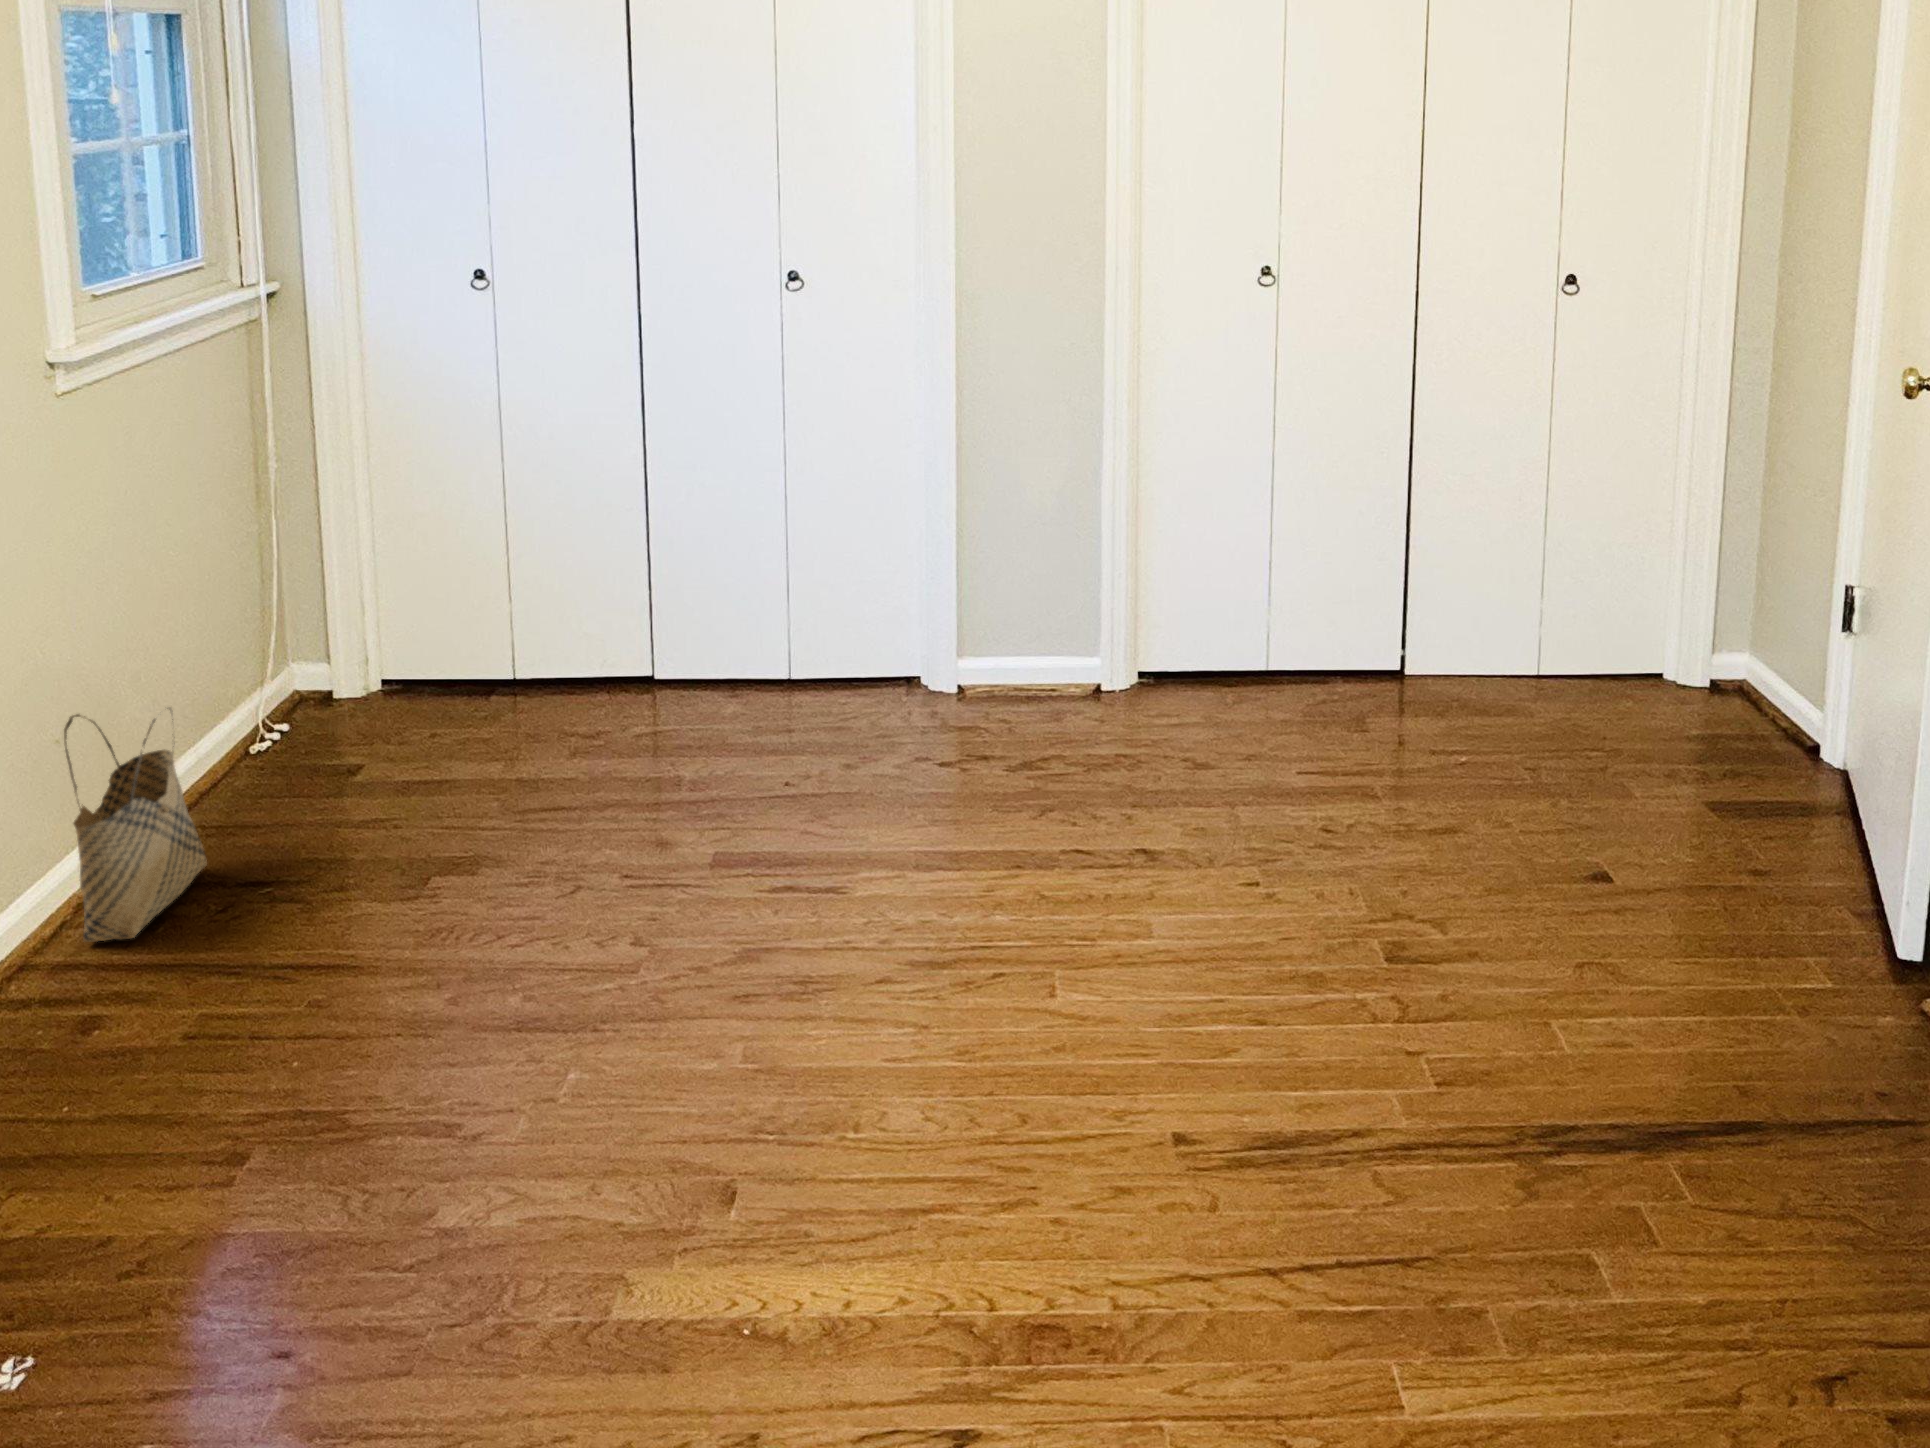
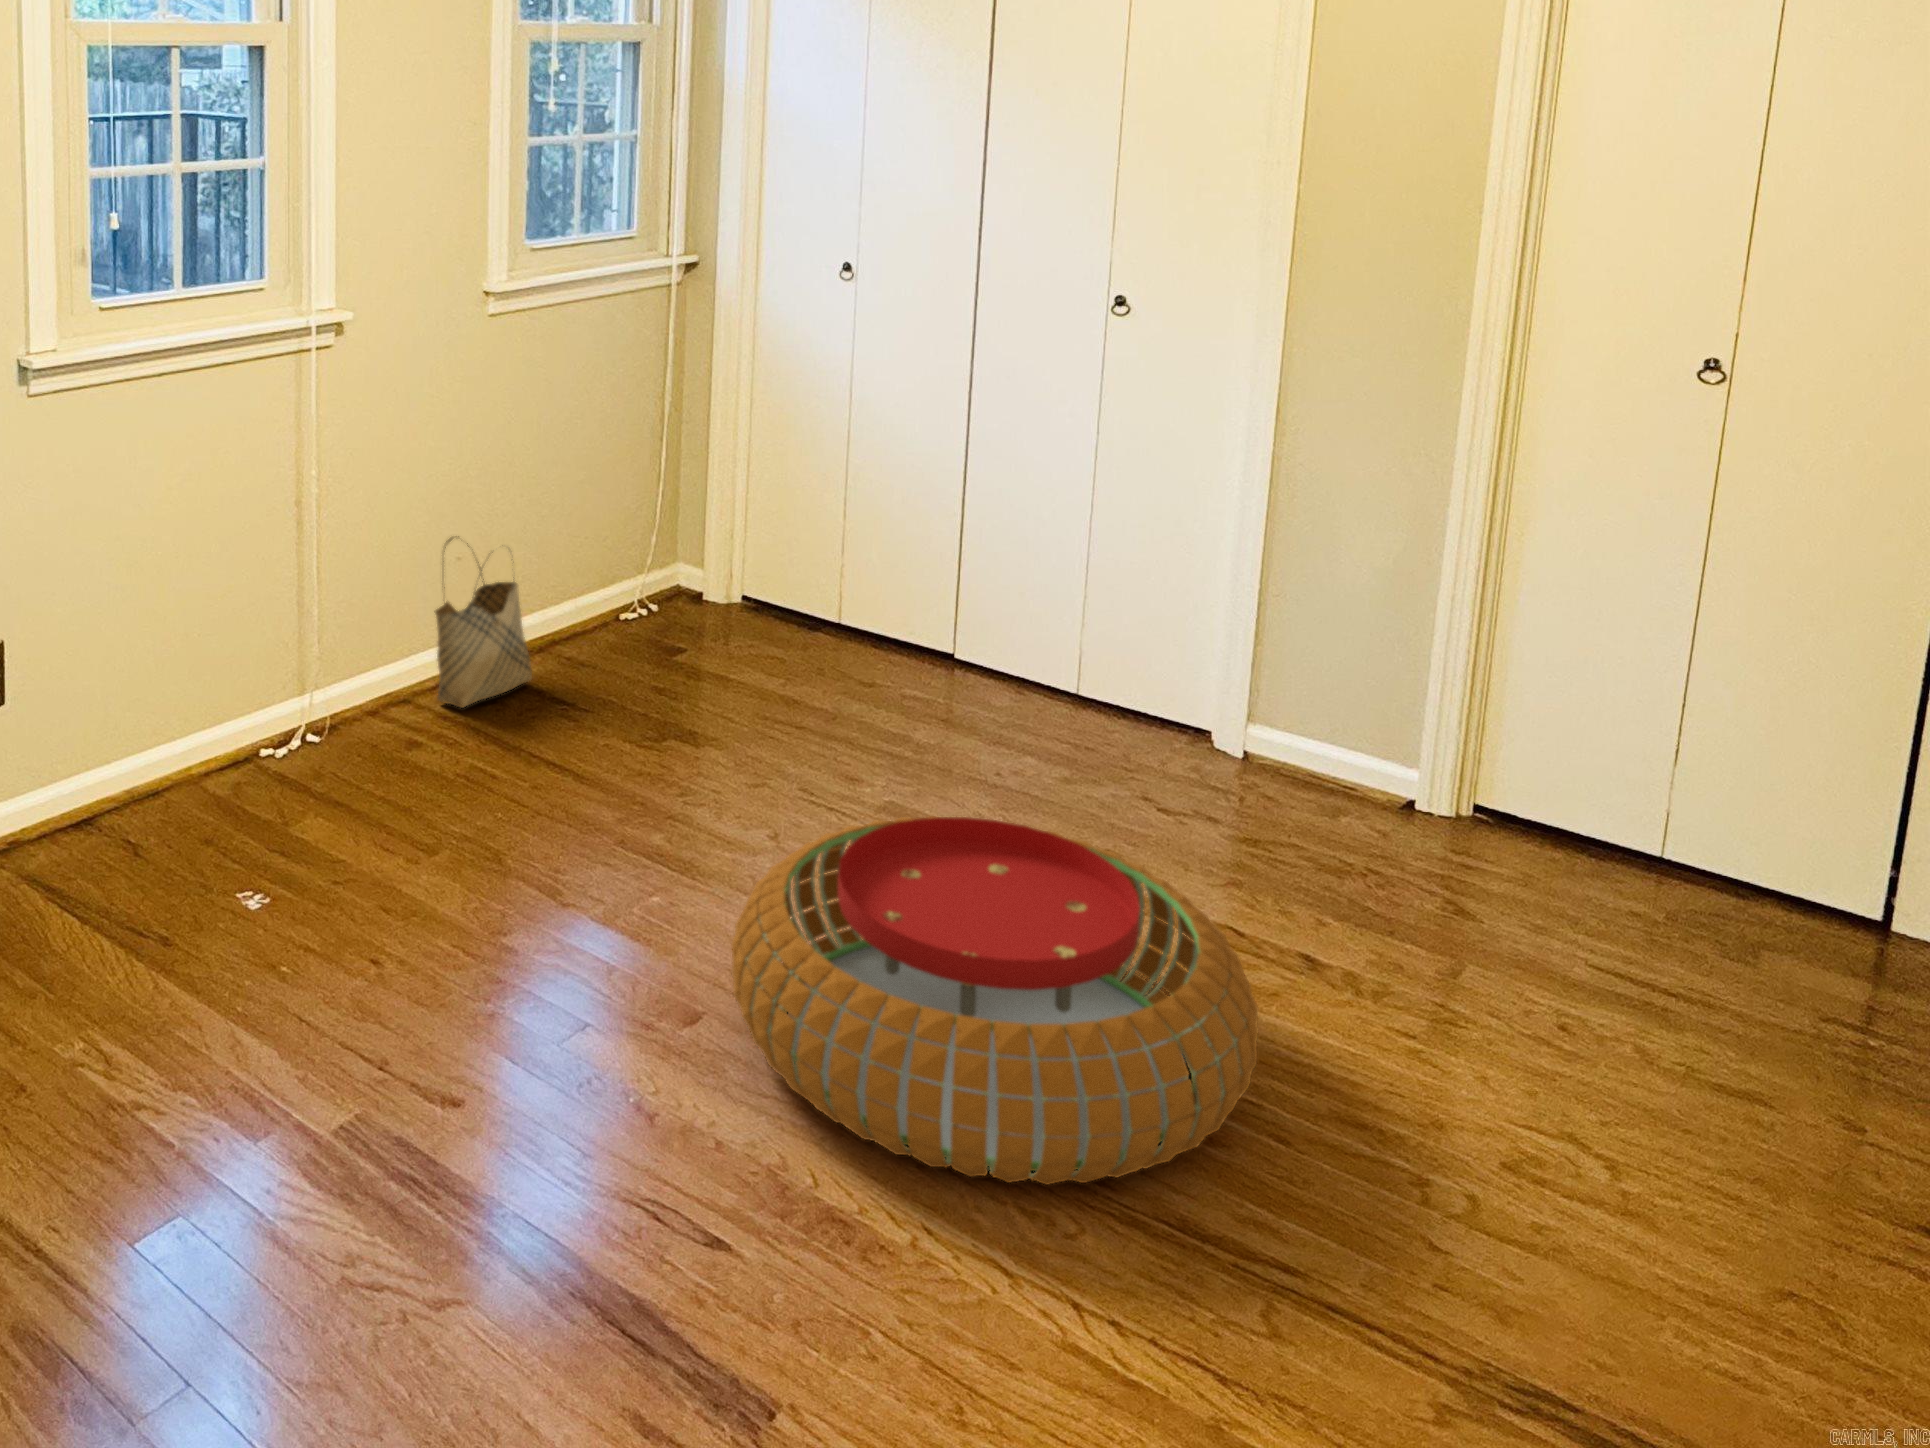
pouf: none [741,821,1248,1225] -> present [732,816,1259,1185]

